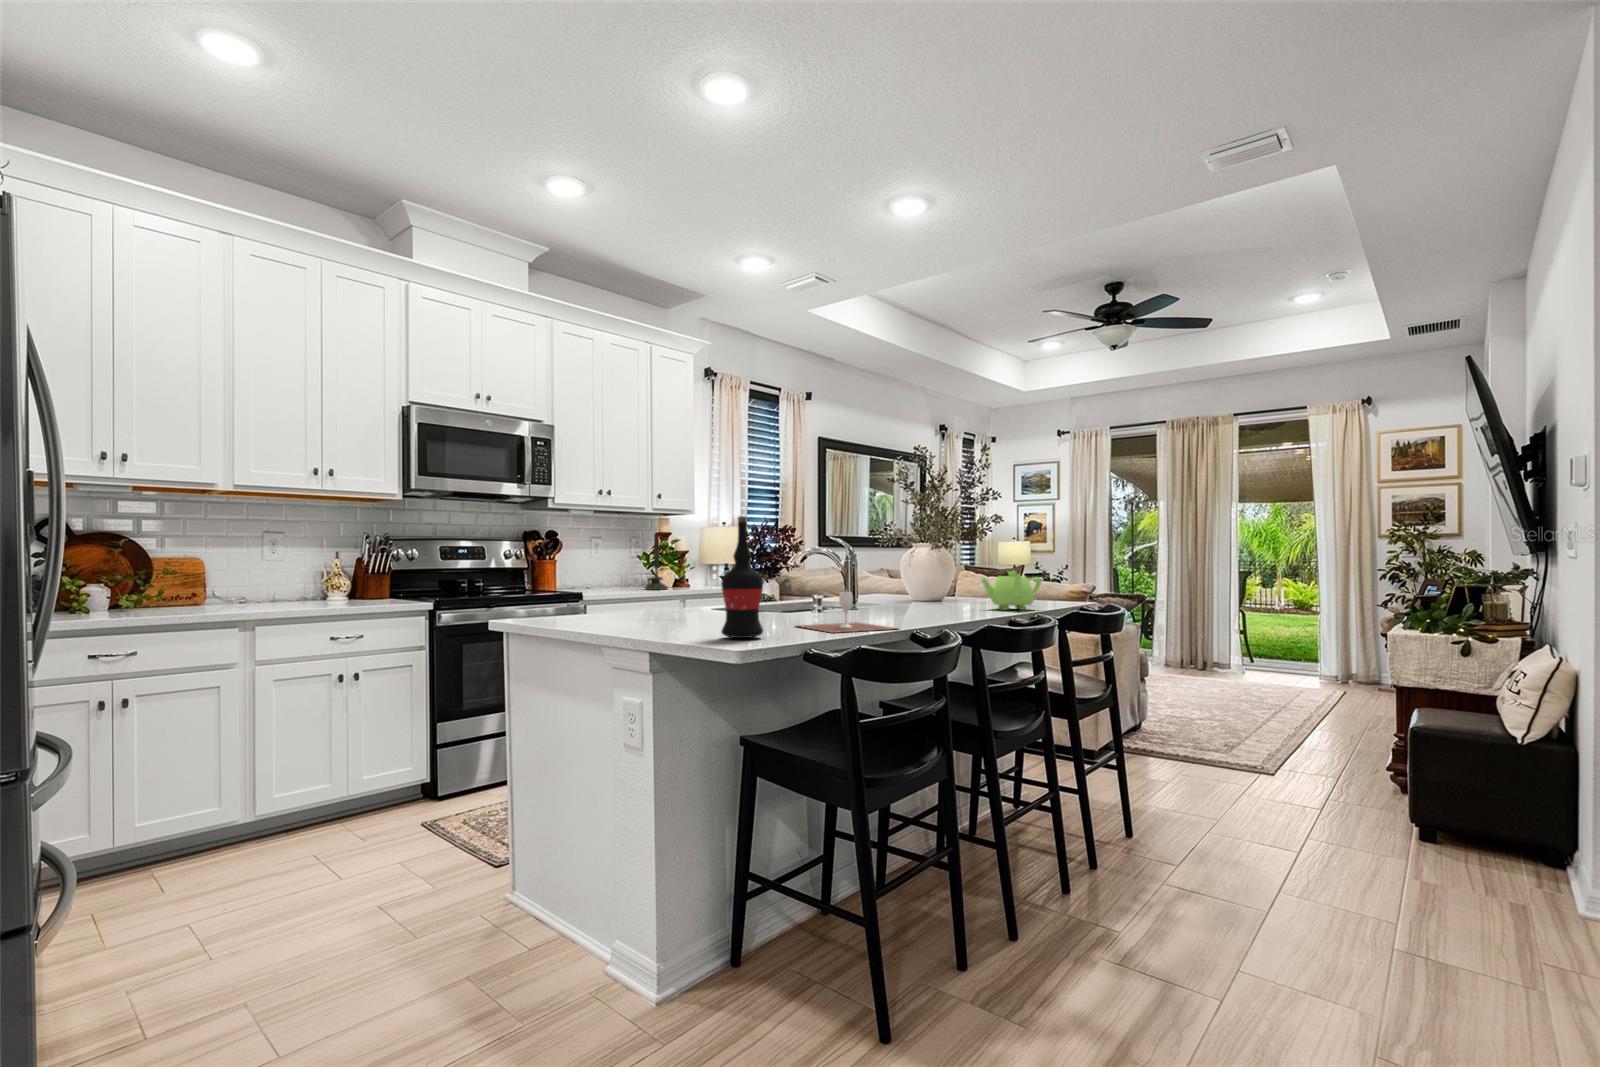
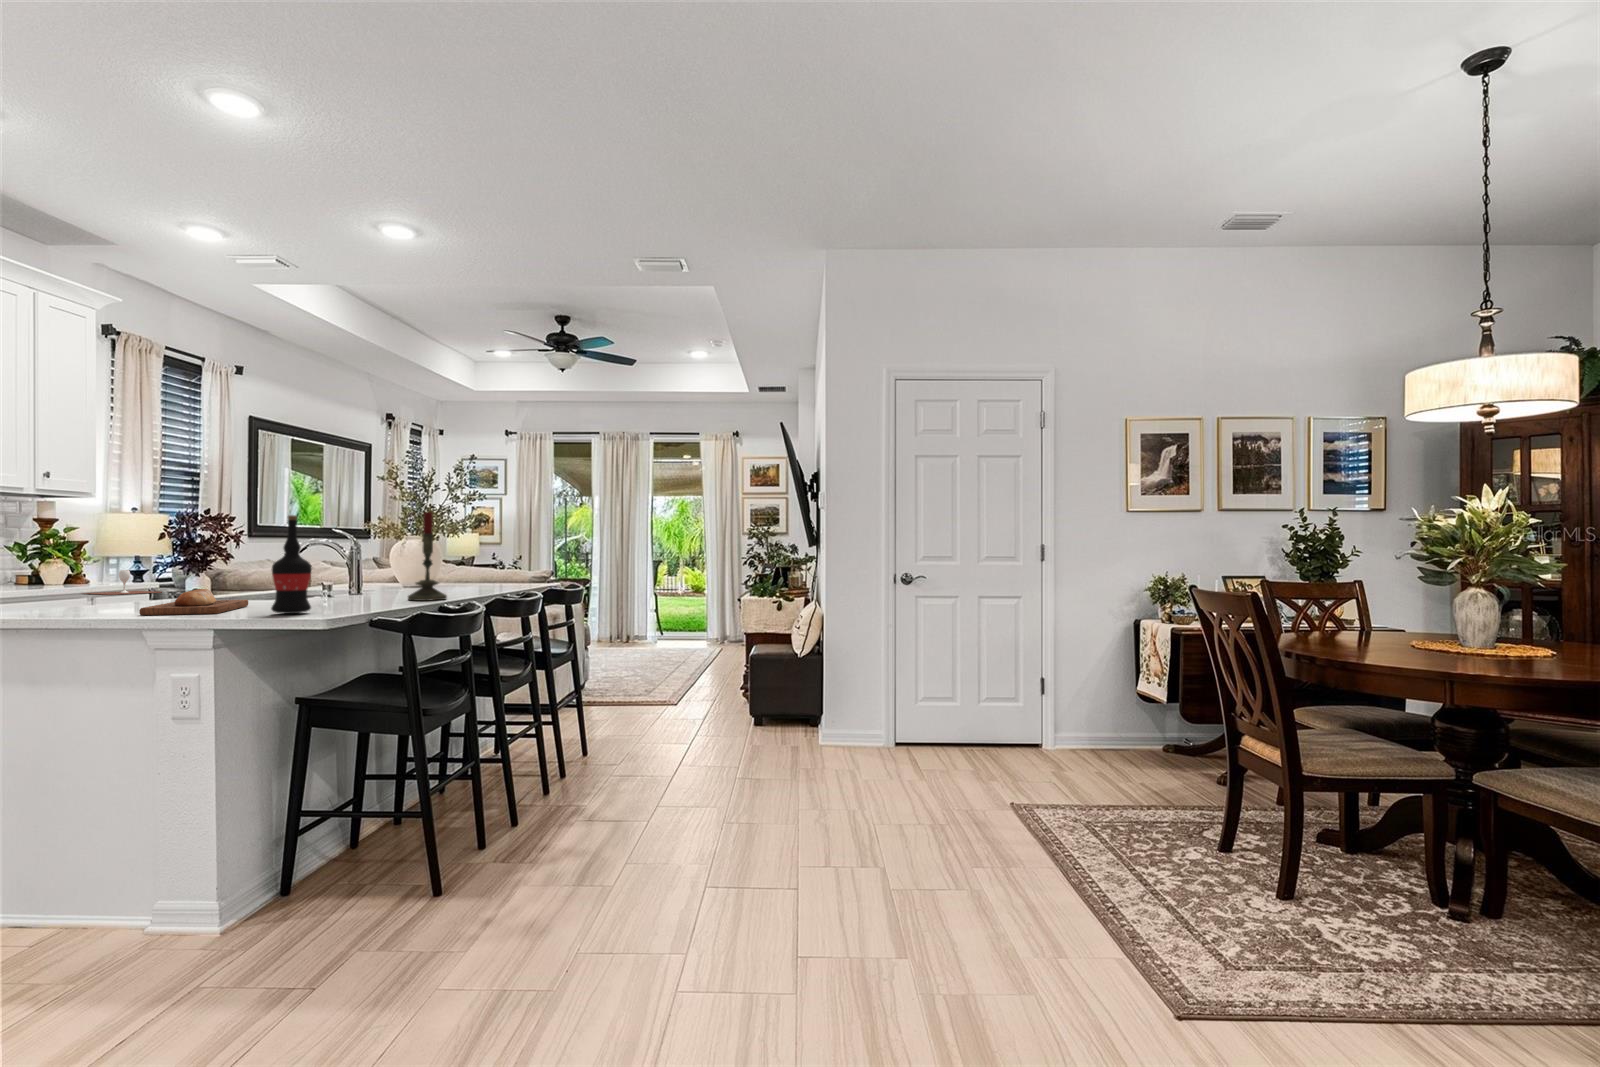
candle: present [645,533,668,590] -> present [408,511,447,601]
teapot: present [982,571,1041,610] -> none [465,560,514,591]
wine glass: present [798,592,894,633] -> present [84,570,161,595]
bread loaf: none [616,602,732,632] -> present [139,589,248,615]

